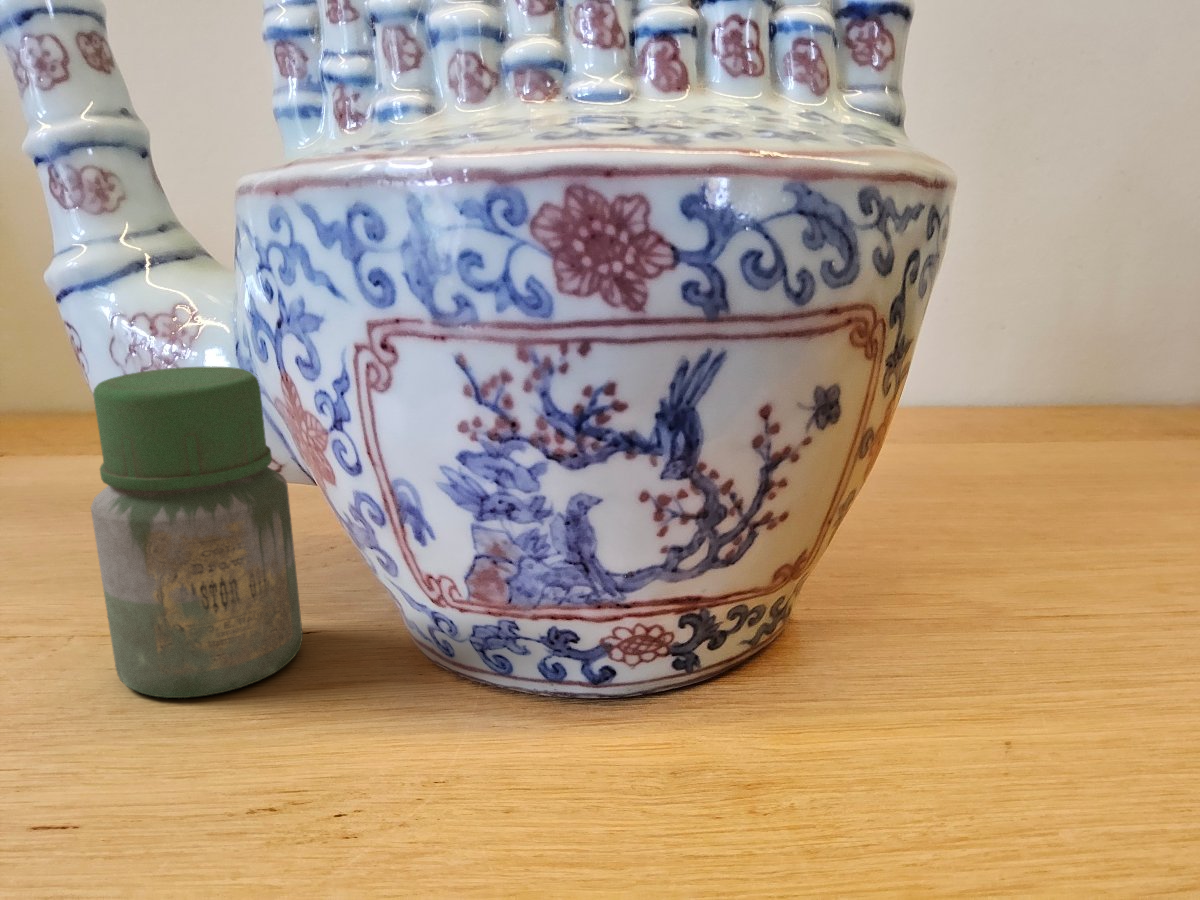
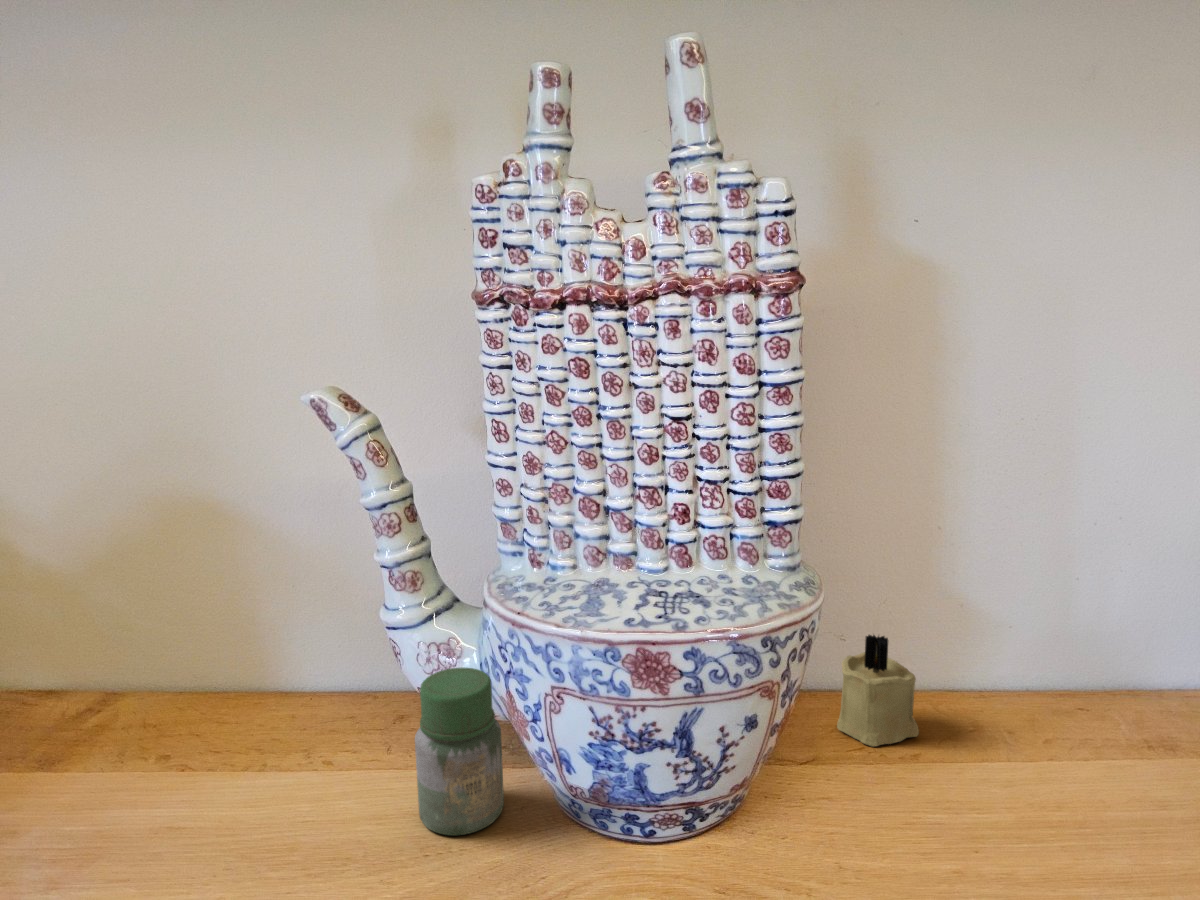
candle: none [929,358,1076,550] -> present [837,635,919,747]

